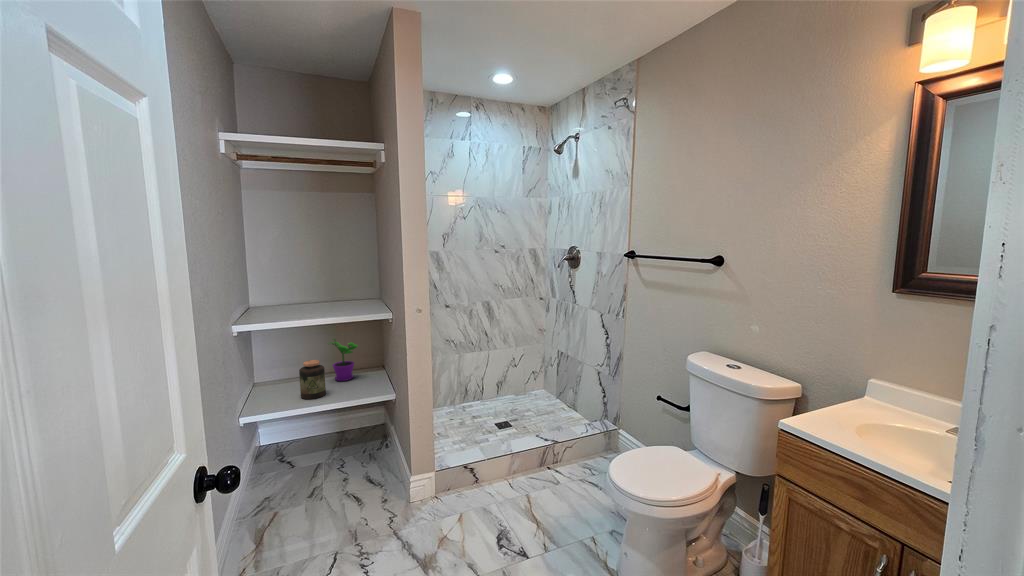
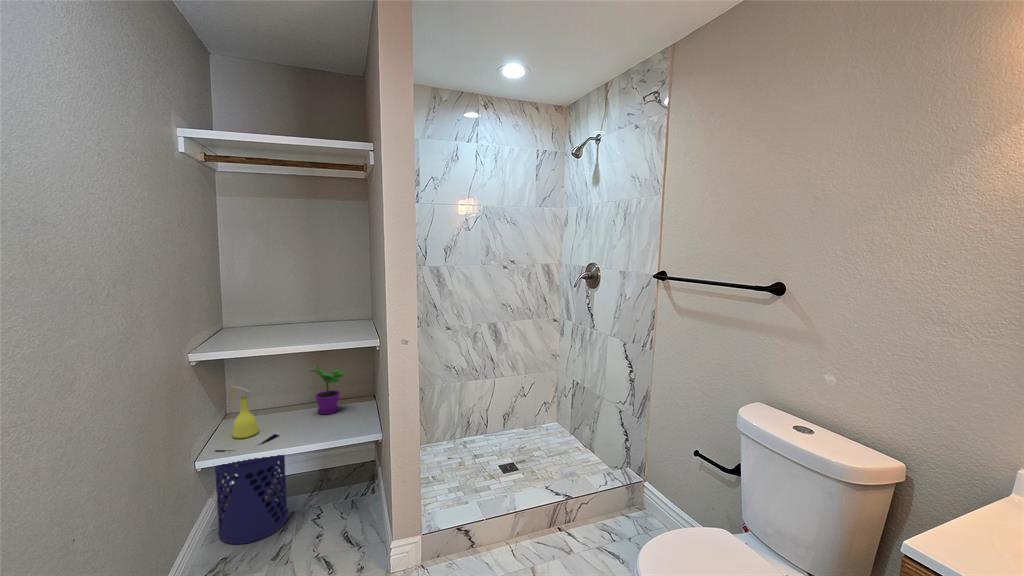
spray bottle: none [262,355,288,400] -> present [230,386,258,438]
jar: present [299,360,326,399] -> none [271,392,302,439]
waste bin: none [253,397,316,488] -> present [215,434,288,544]

